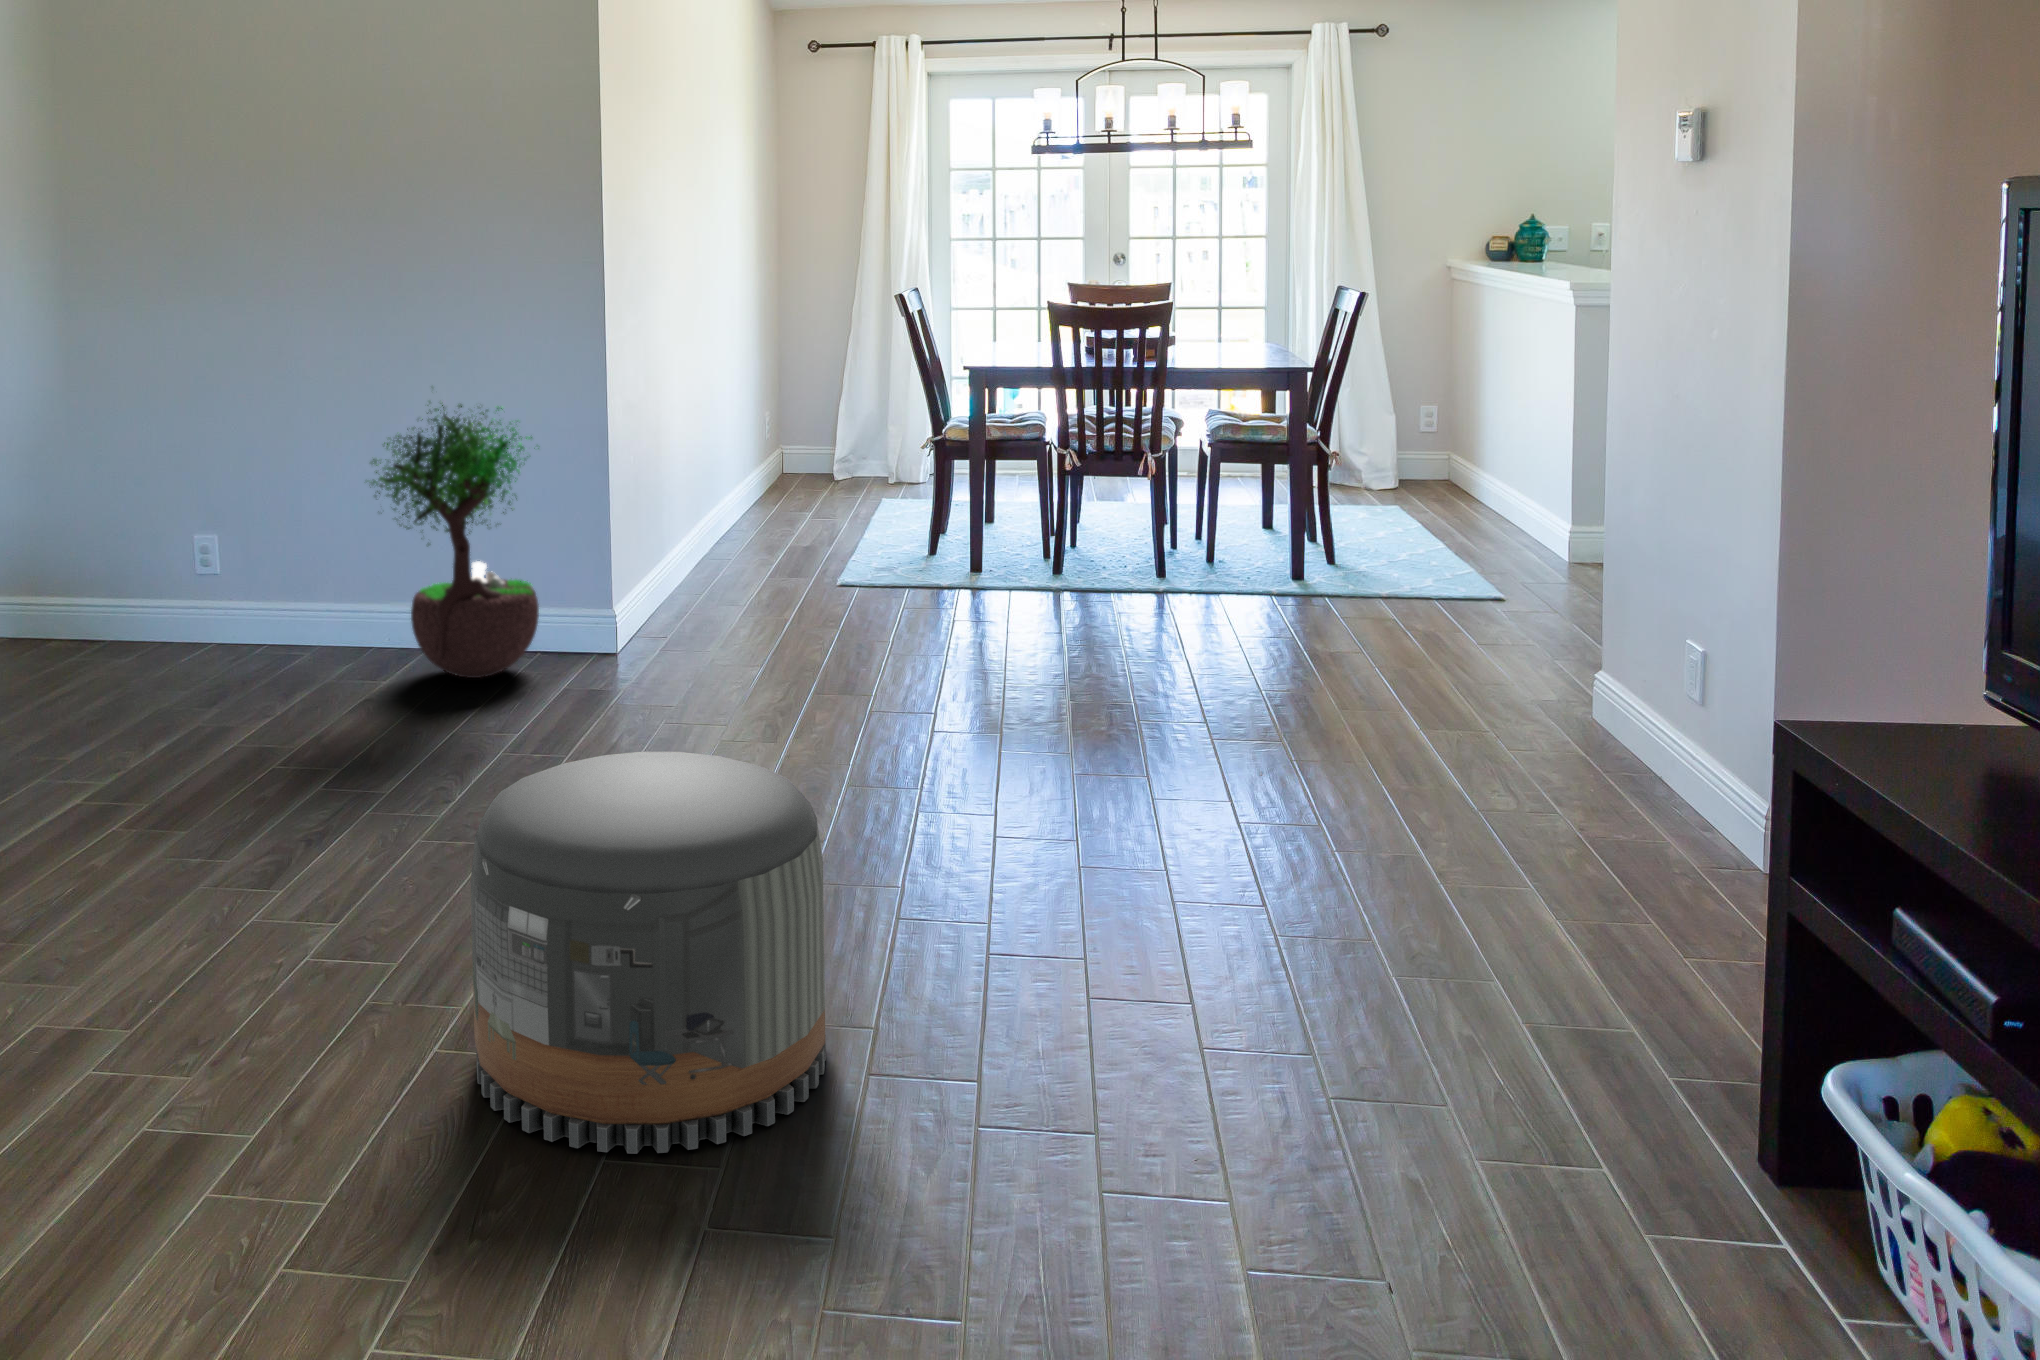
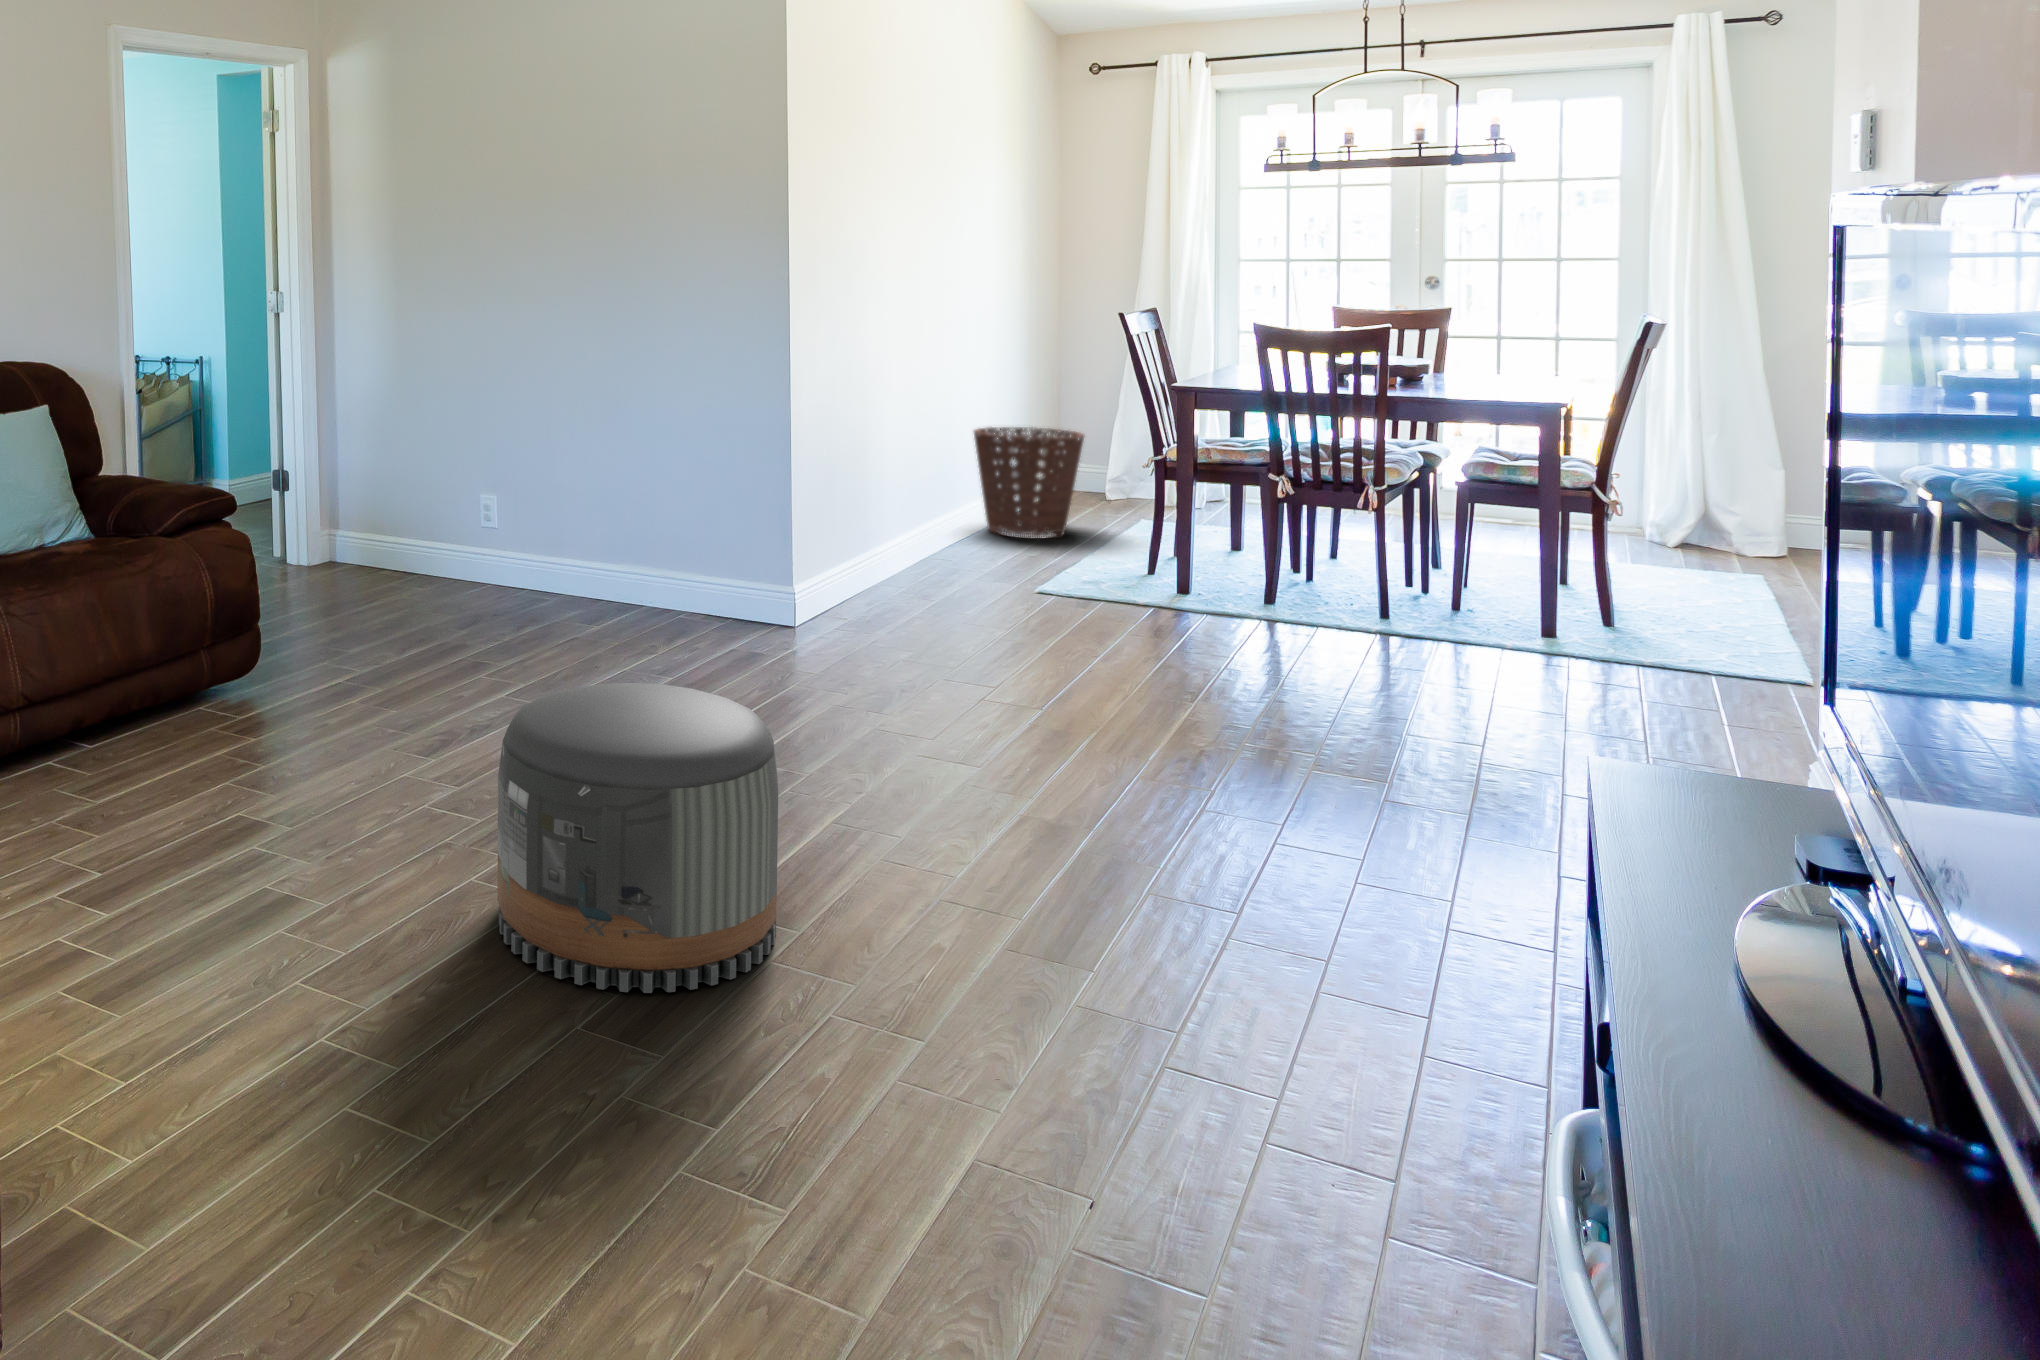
potted tree: present [370,403,539,678] -> none [584,380,730,624]
basket: none [732,420,846,539] -> present [974,427,1085,538]

